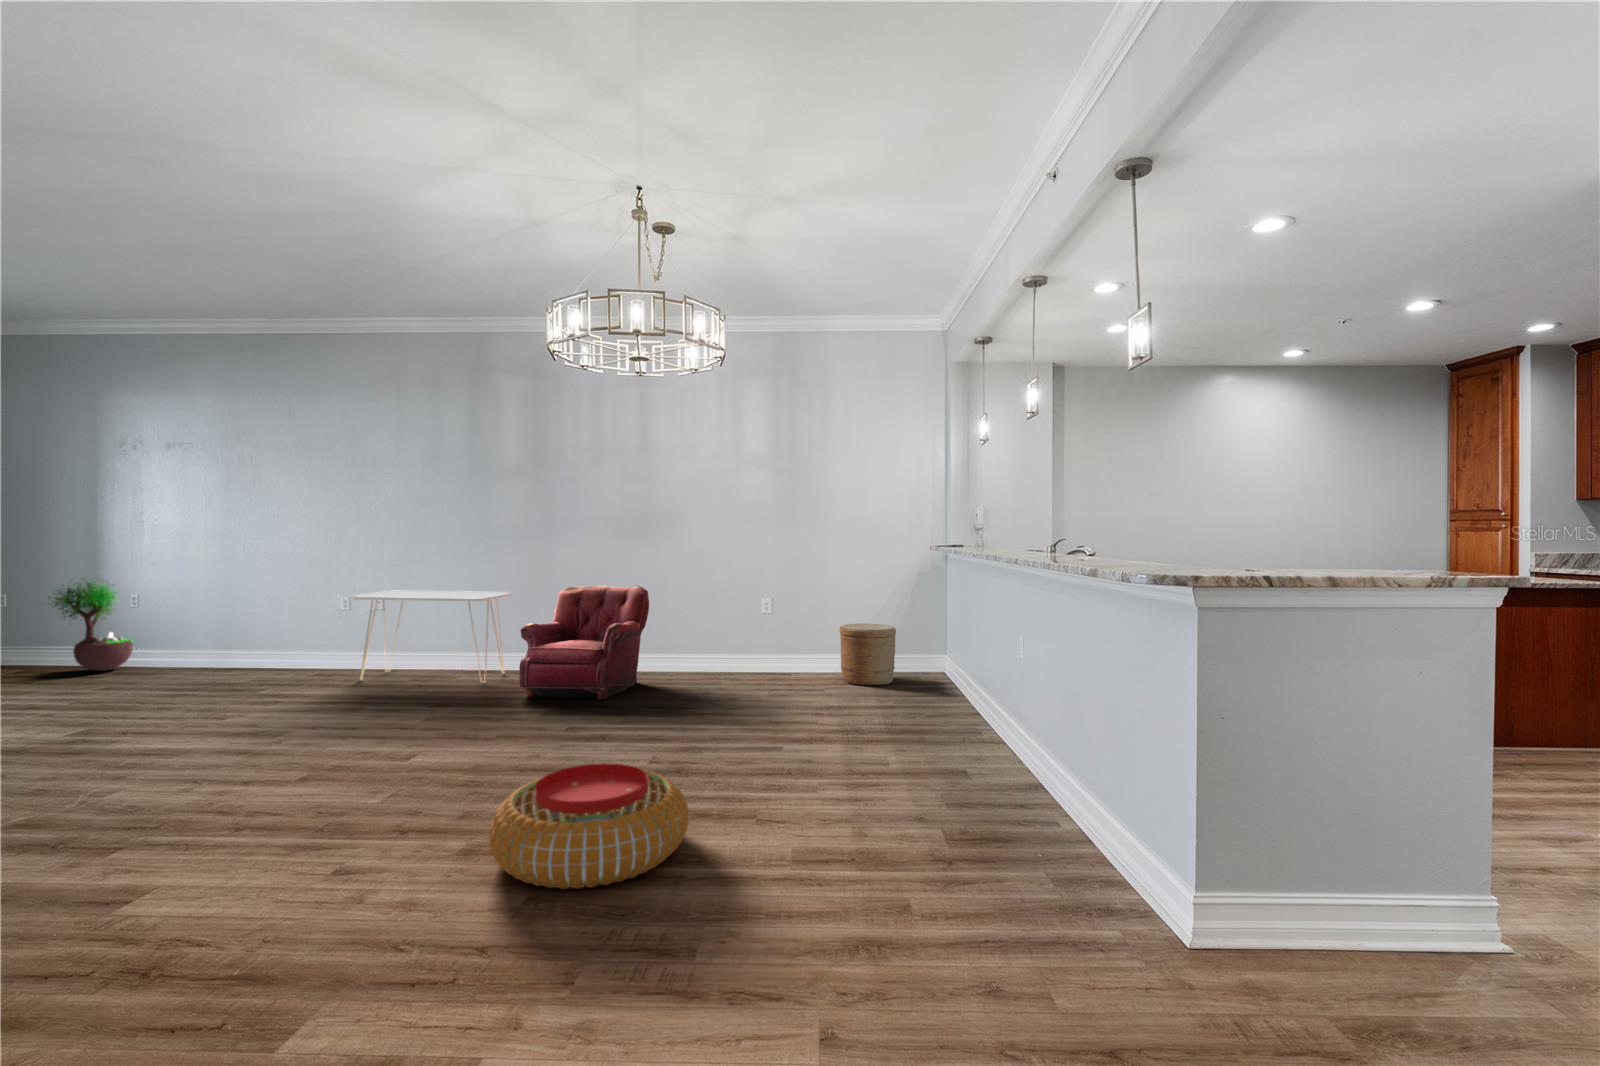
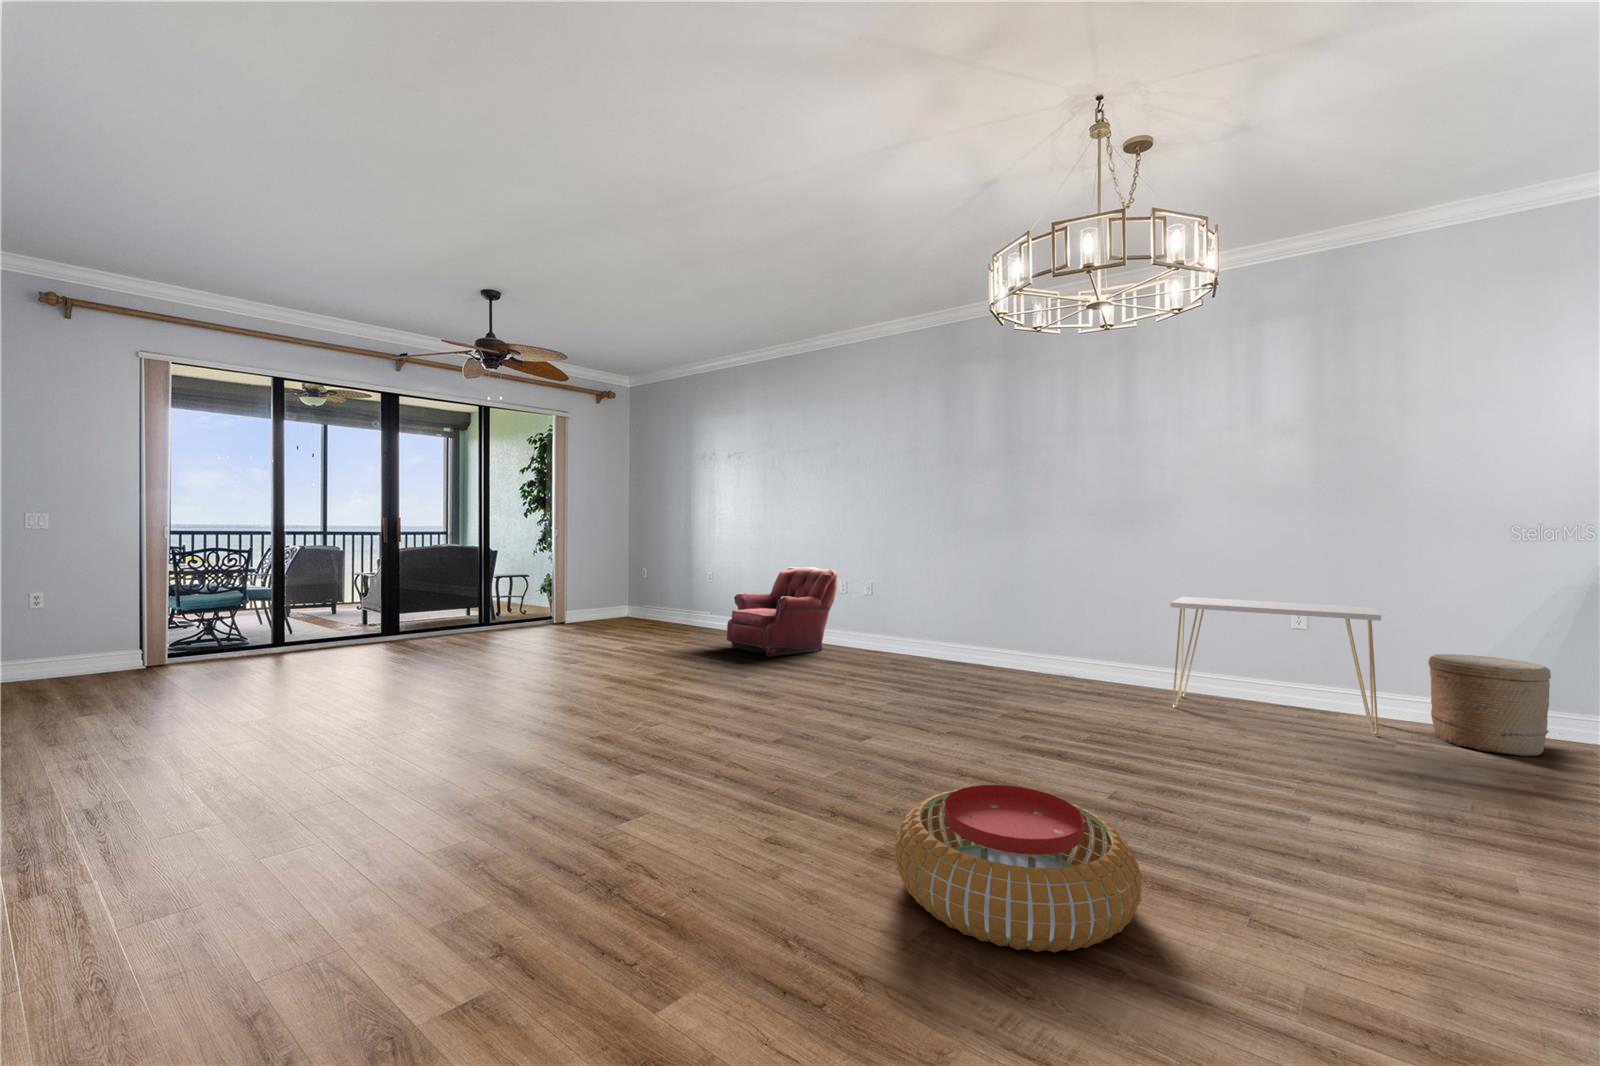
potted tree: present [48,579,133,671] -> none [667,556,716,628]
armchair: present [519,585,649,700] -> present [727,567,838,657]
console table: present [353,590,510,683] -> present [1170,597,1381,736]

